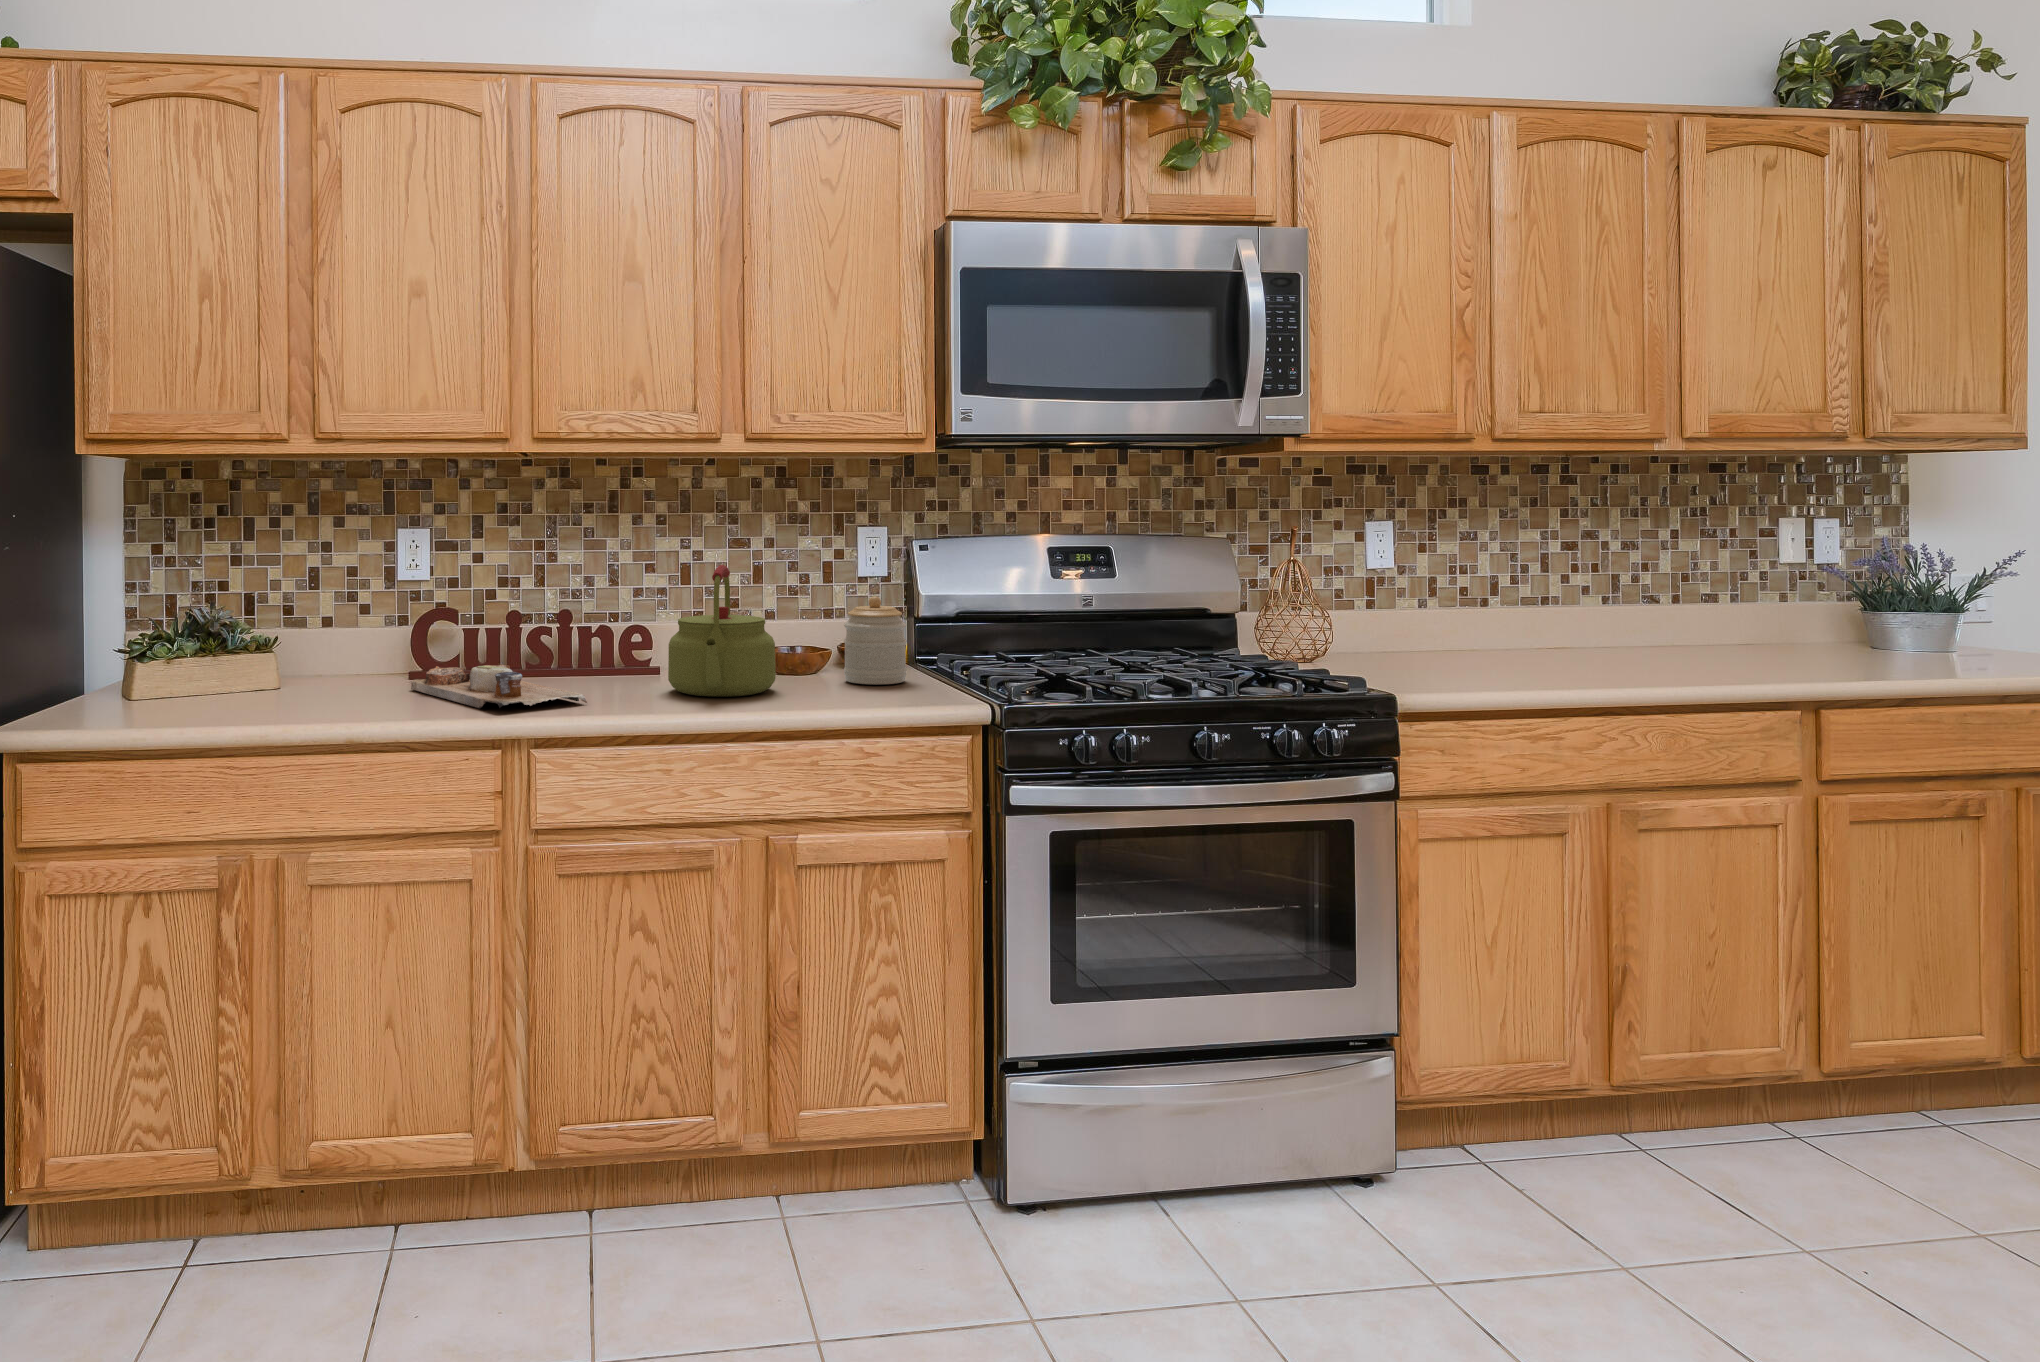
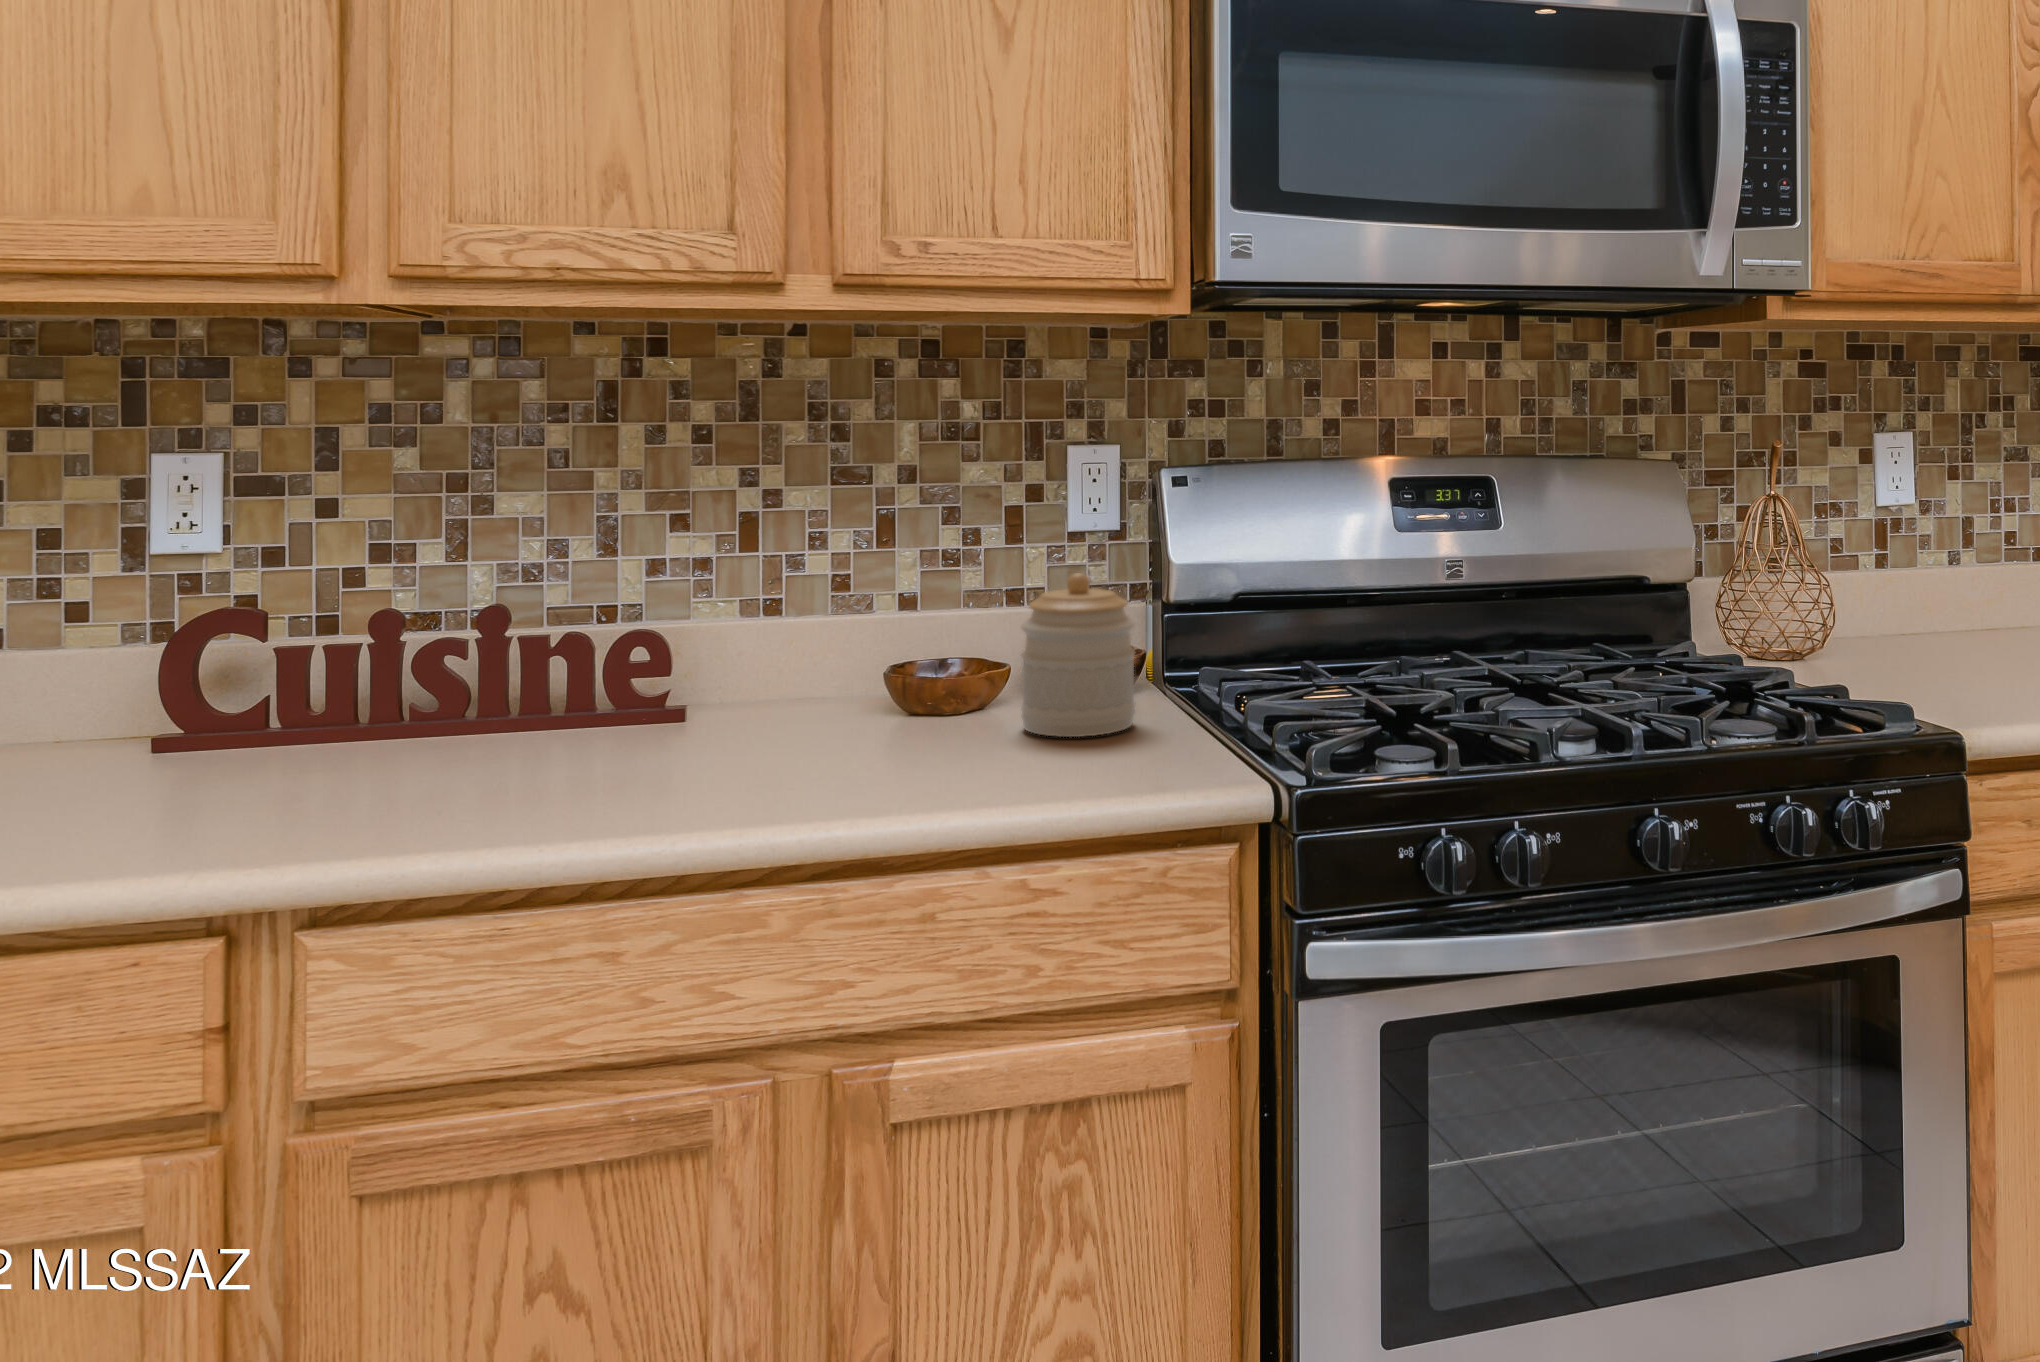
kettle: present [668,565,776,697] -> none [661,522,880,781]
cutting board: present [411,664,587,708] -> none [114,722,461,844]

